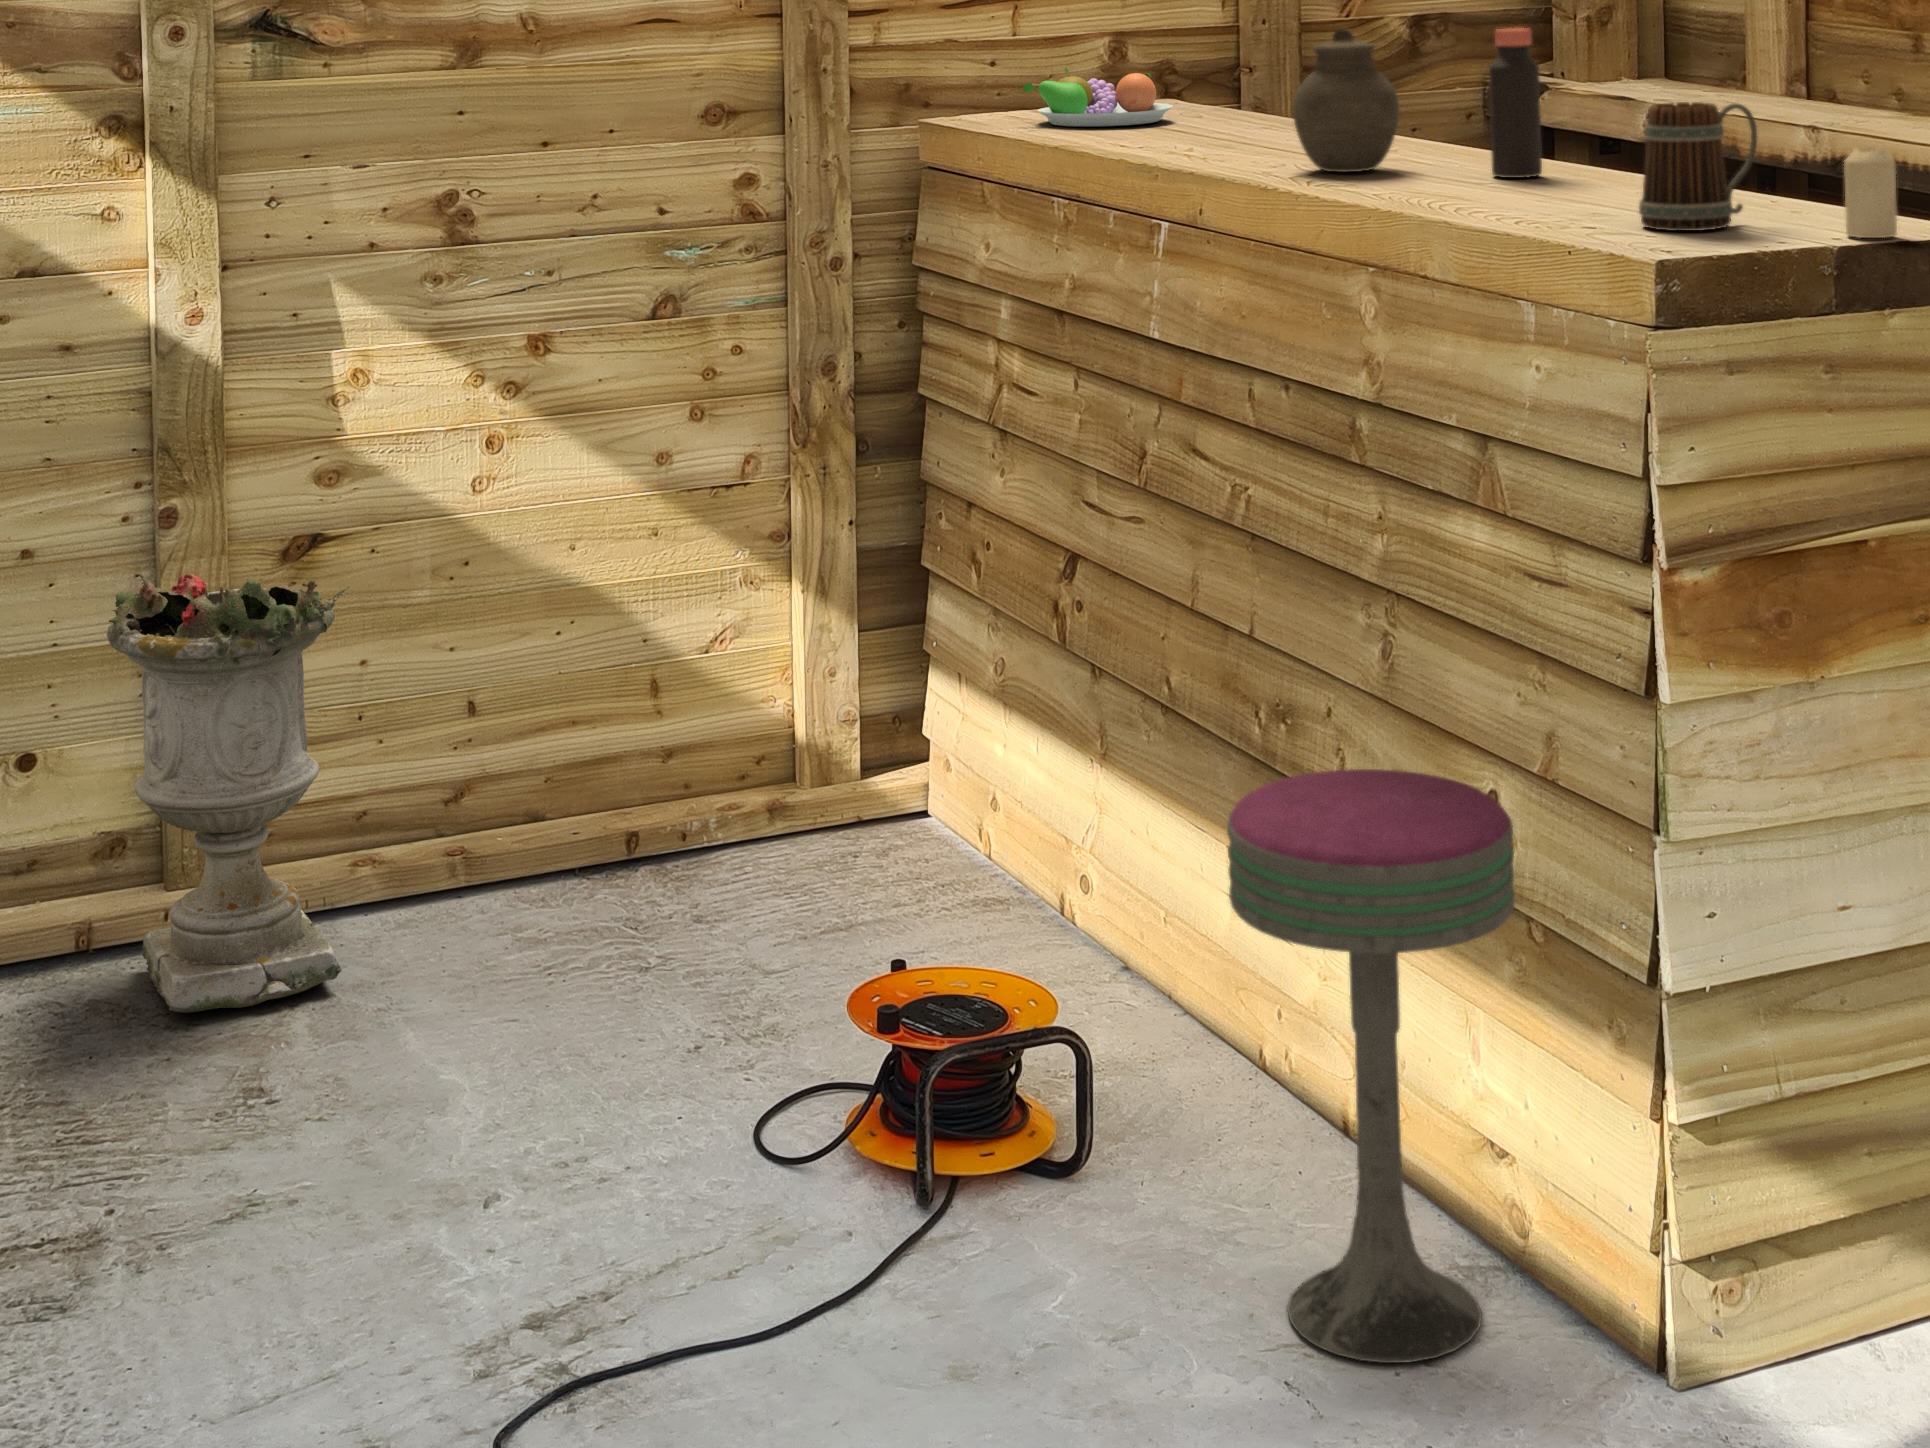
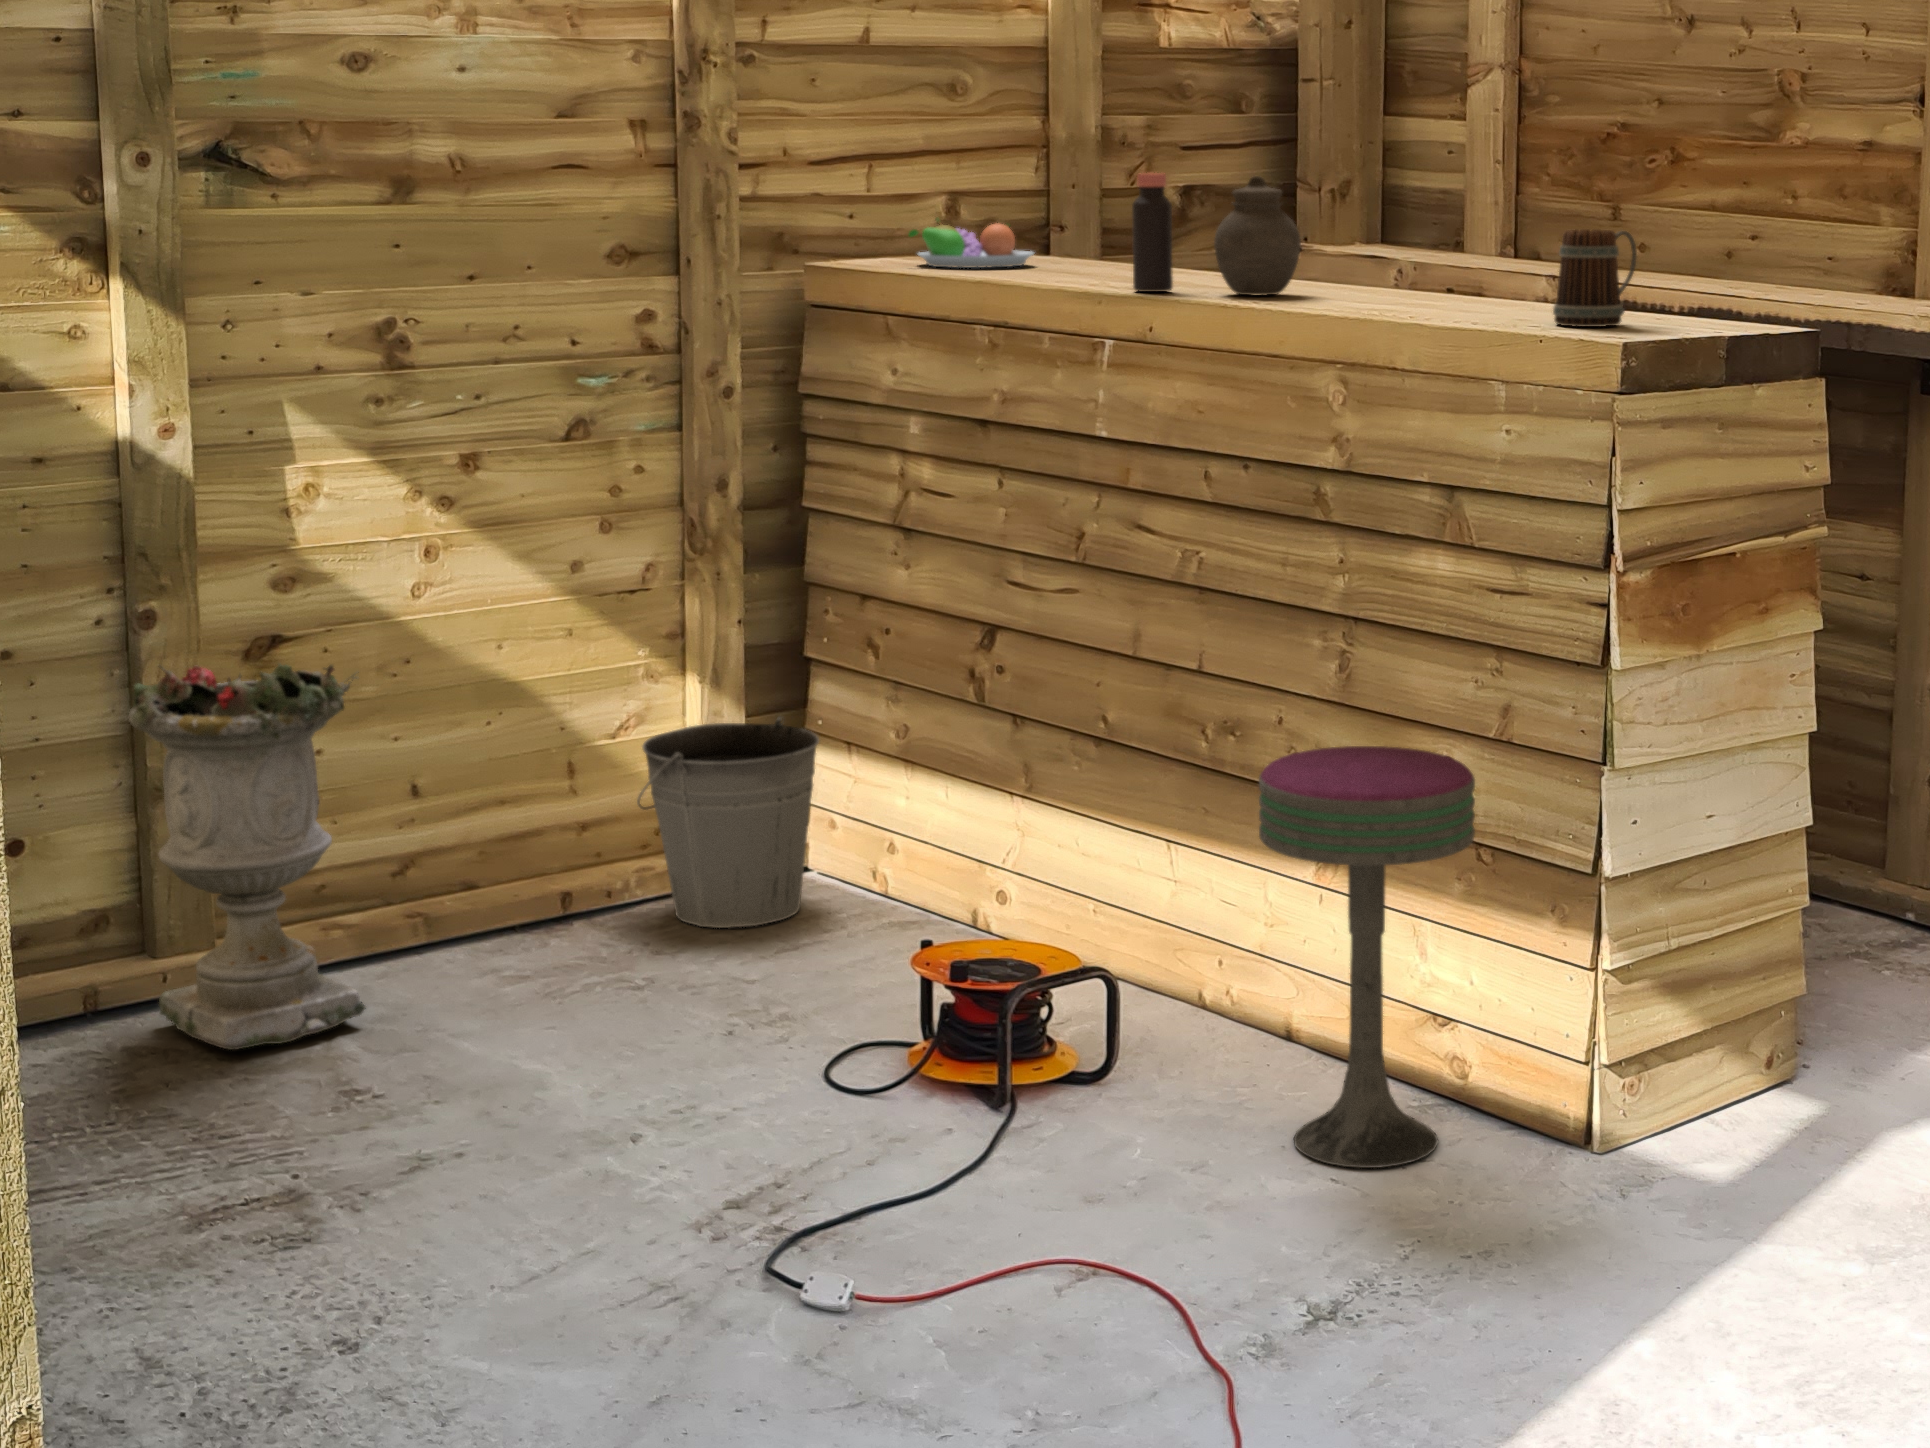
bottle: present [1489,28,1542,178] -> present [1132,173,1173,292]
candle: present [1844,147,1897,238] -> none [1711,262,1749,330]
bucket: none [705,637,912,890] -> present [637,717,819,928]

